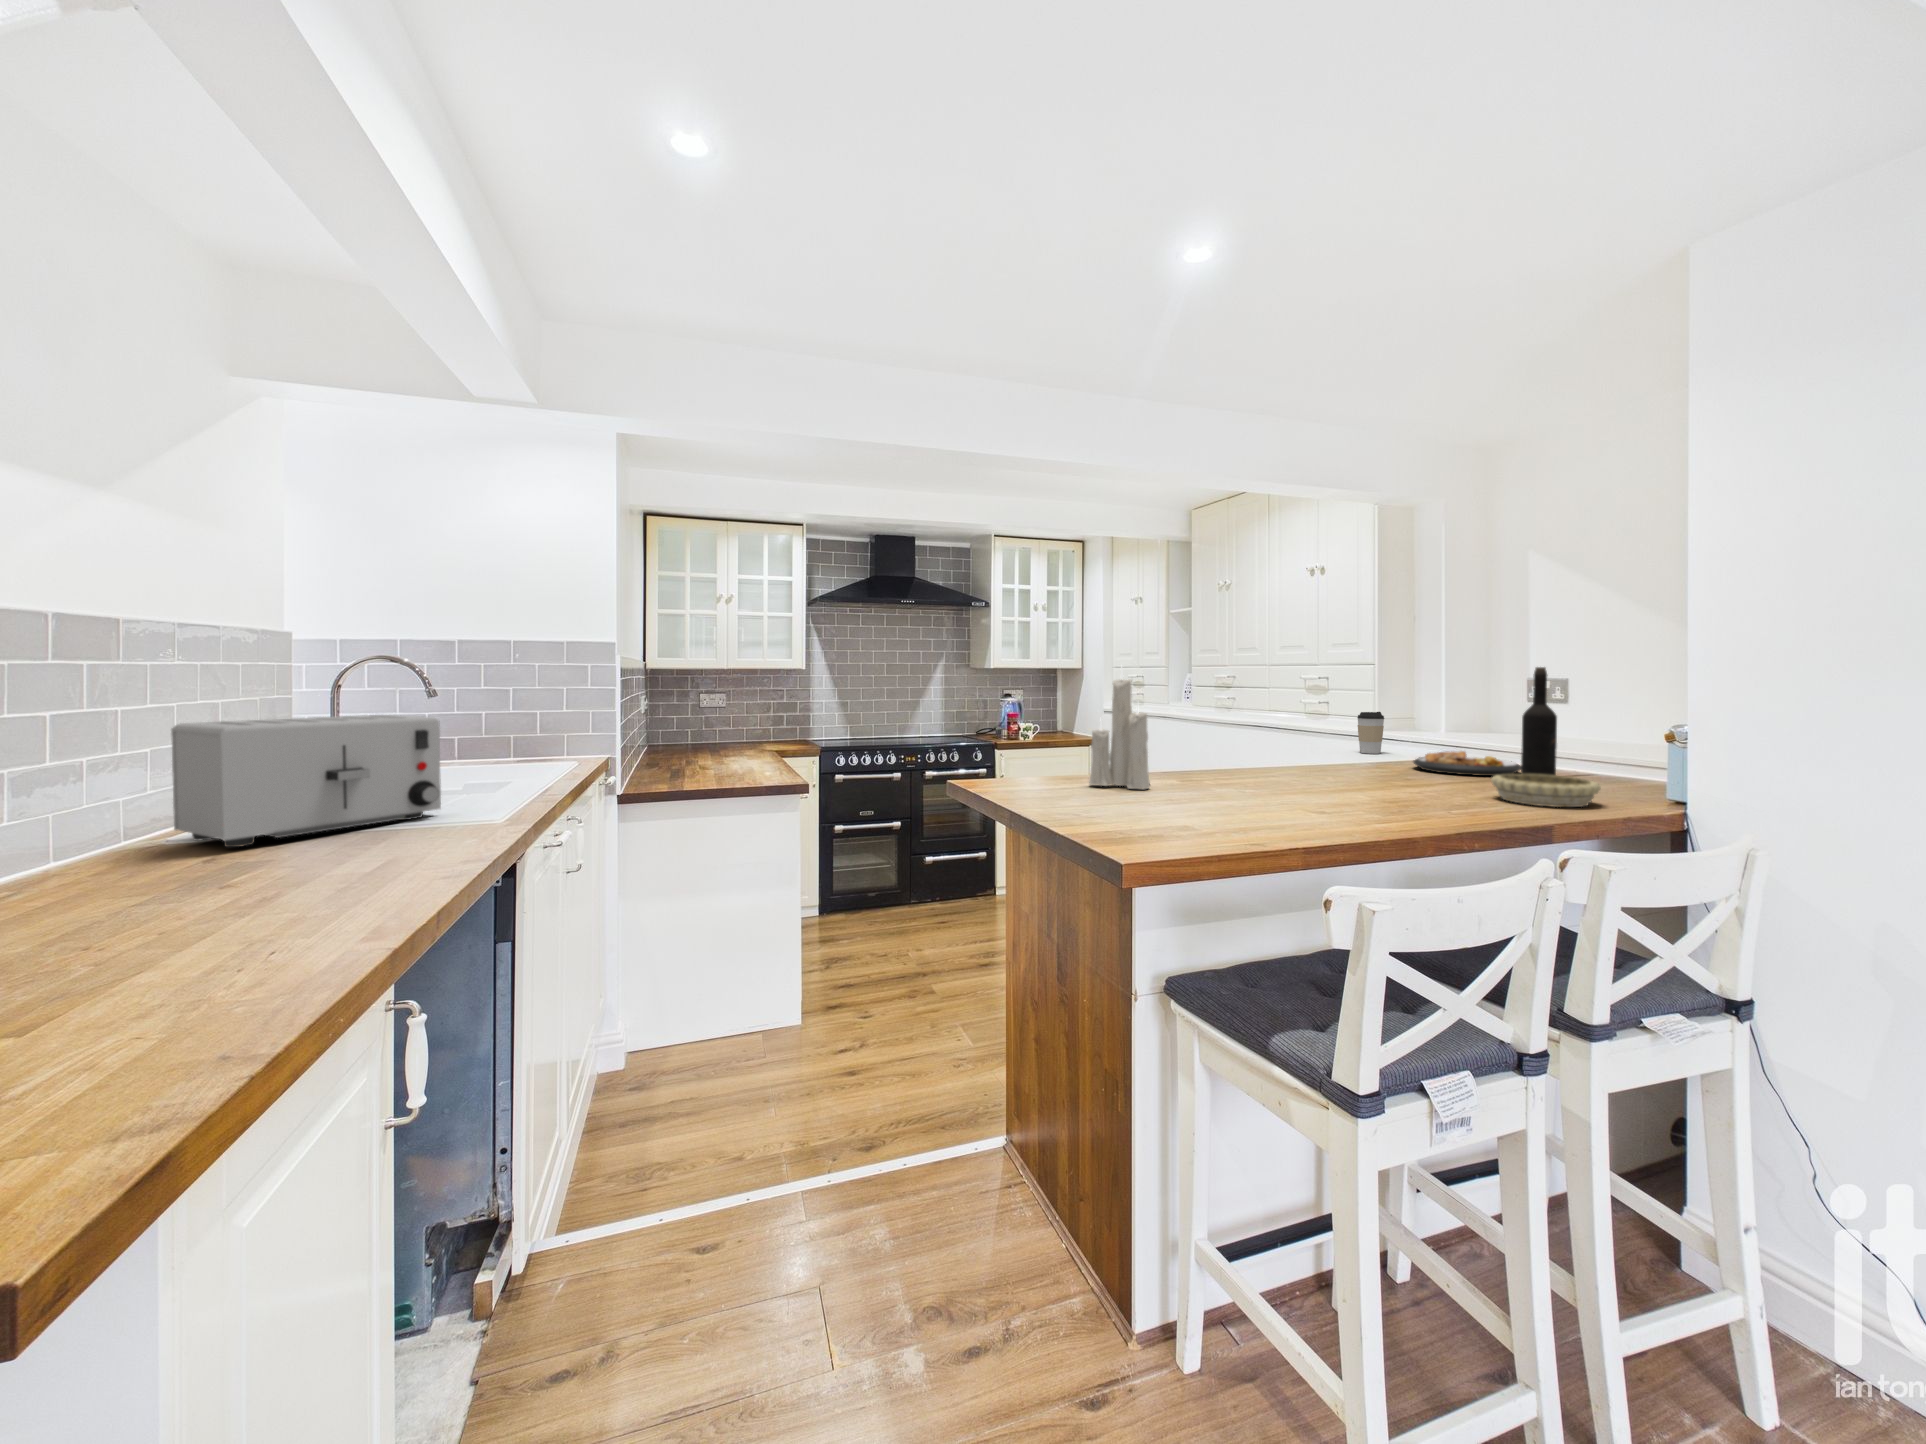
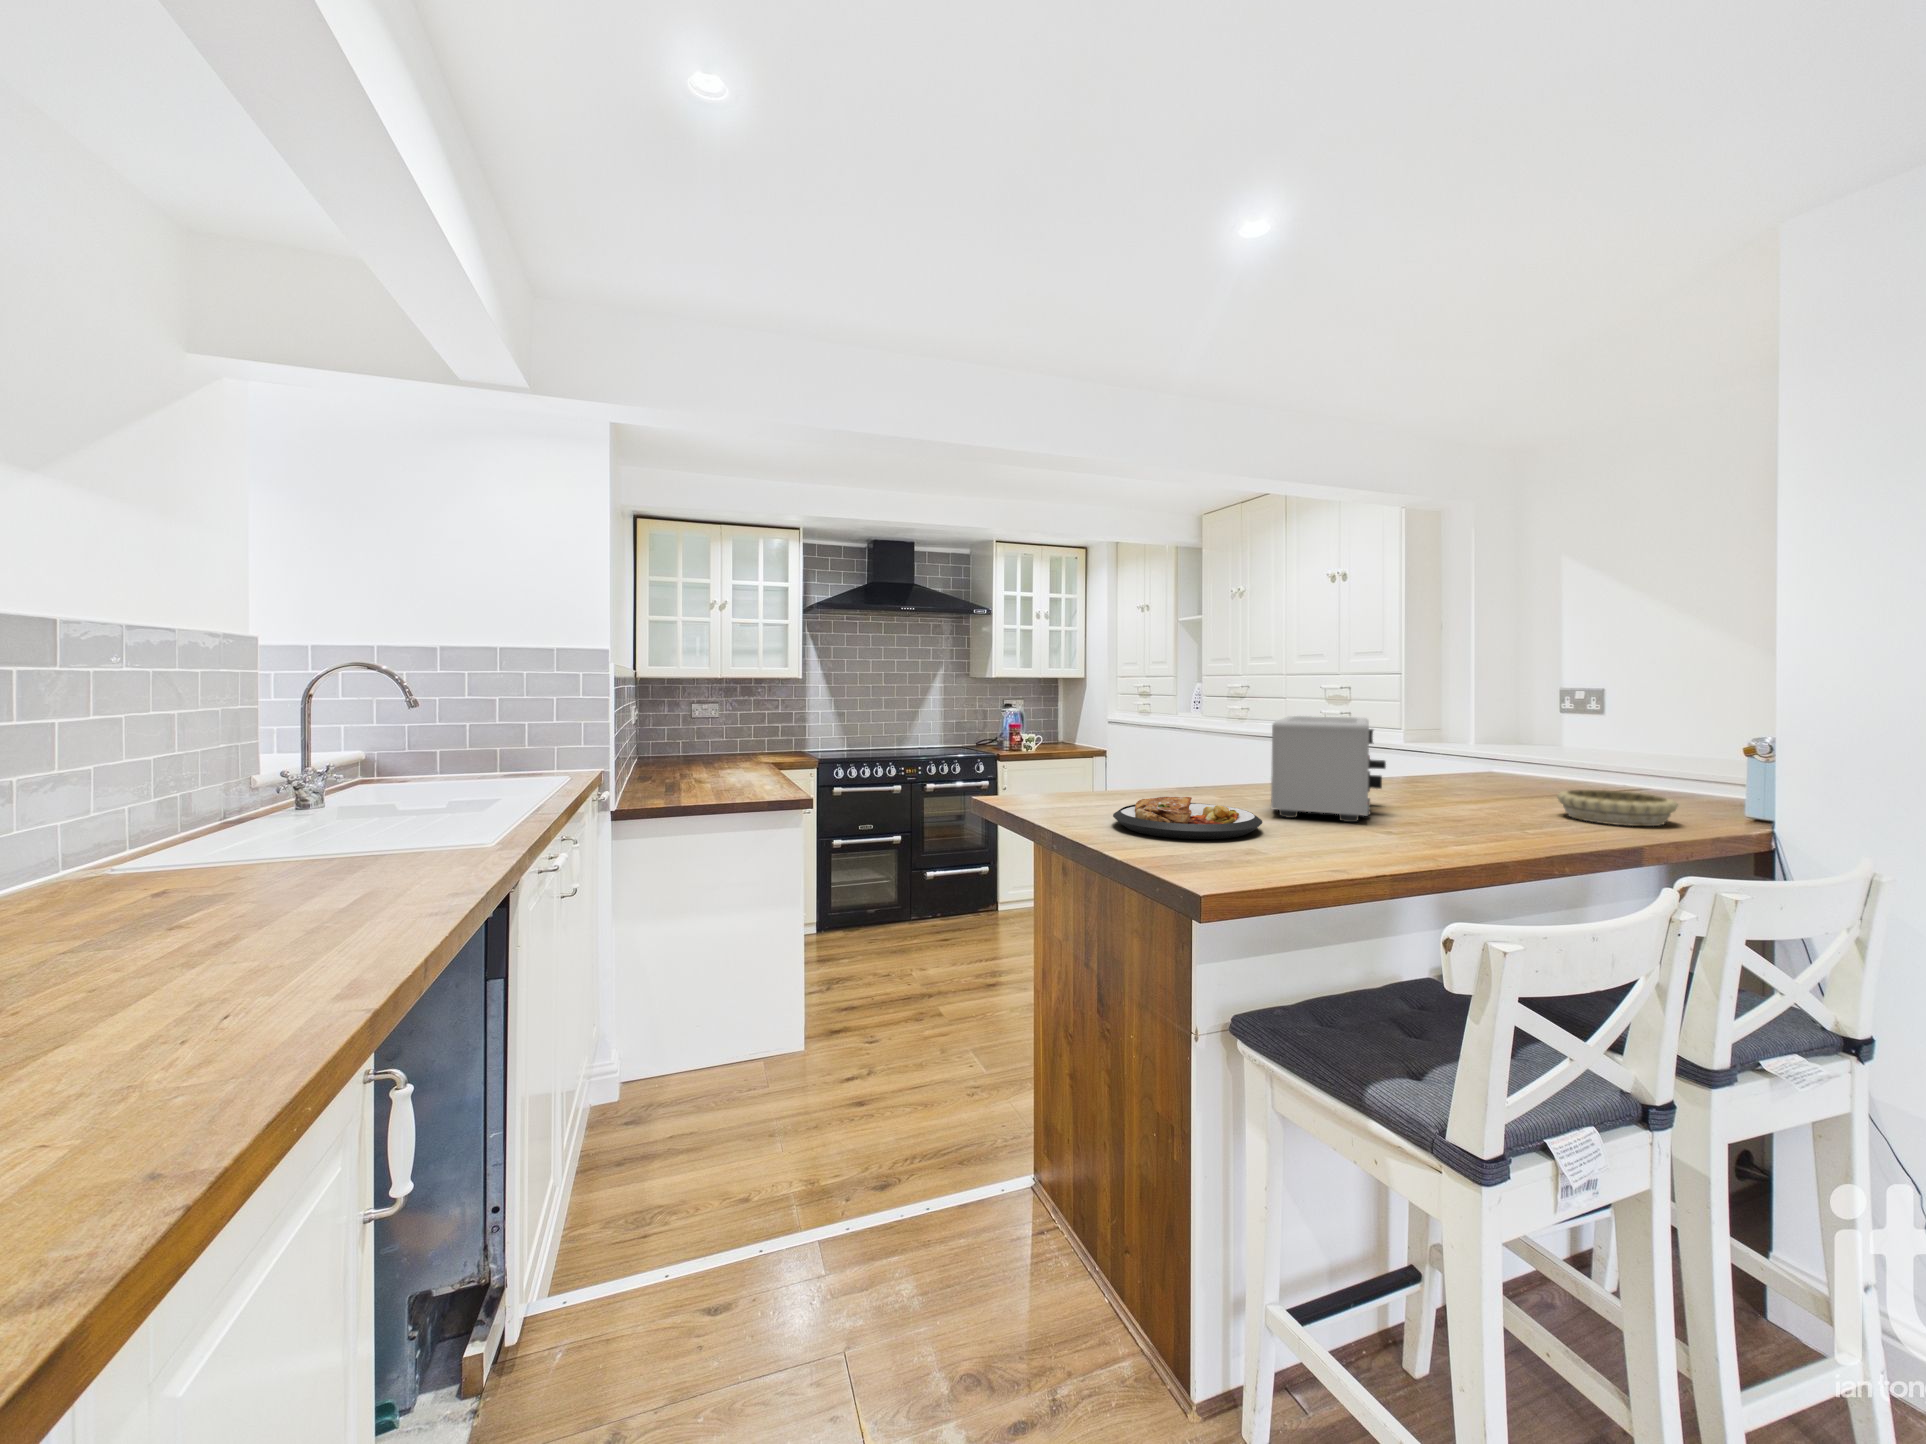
wine bottle: present [1521,667,1557,775] -> none [1579,677,1619,805]
candle: present [1089,672,1150,790] -> none [1126,665,1193,806]
coffee cup: present [1357,712,1384,754] -> none [1387,723,1416,766]
toaster: present [171,715,441,847] -> present [1271,716,1386,822]
plate: present [1413,751,1521,776] -> present [1113,797,1262,839]

